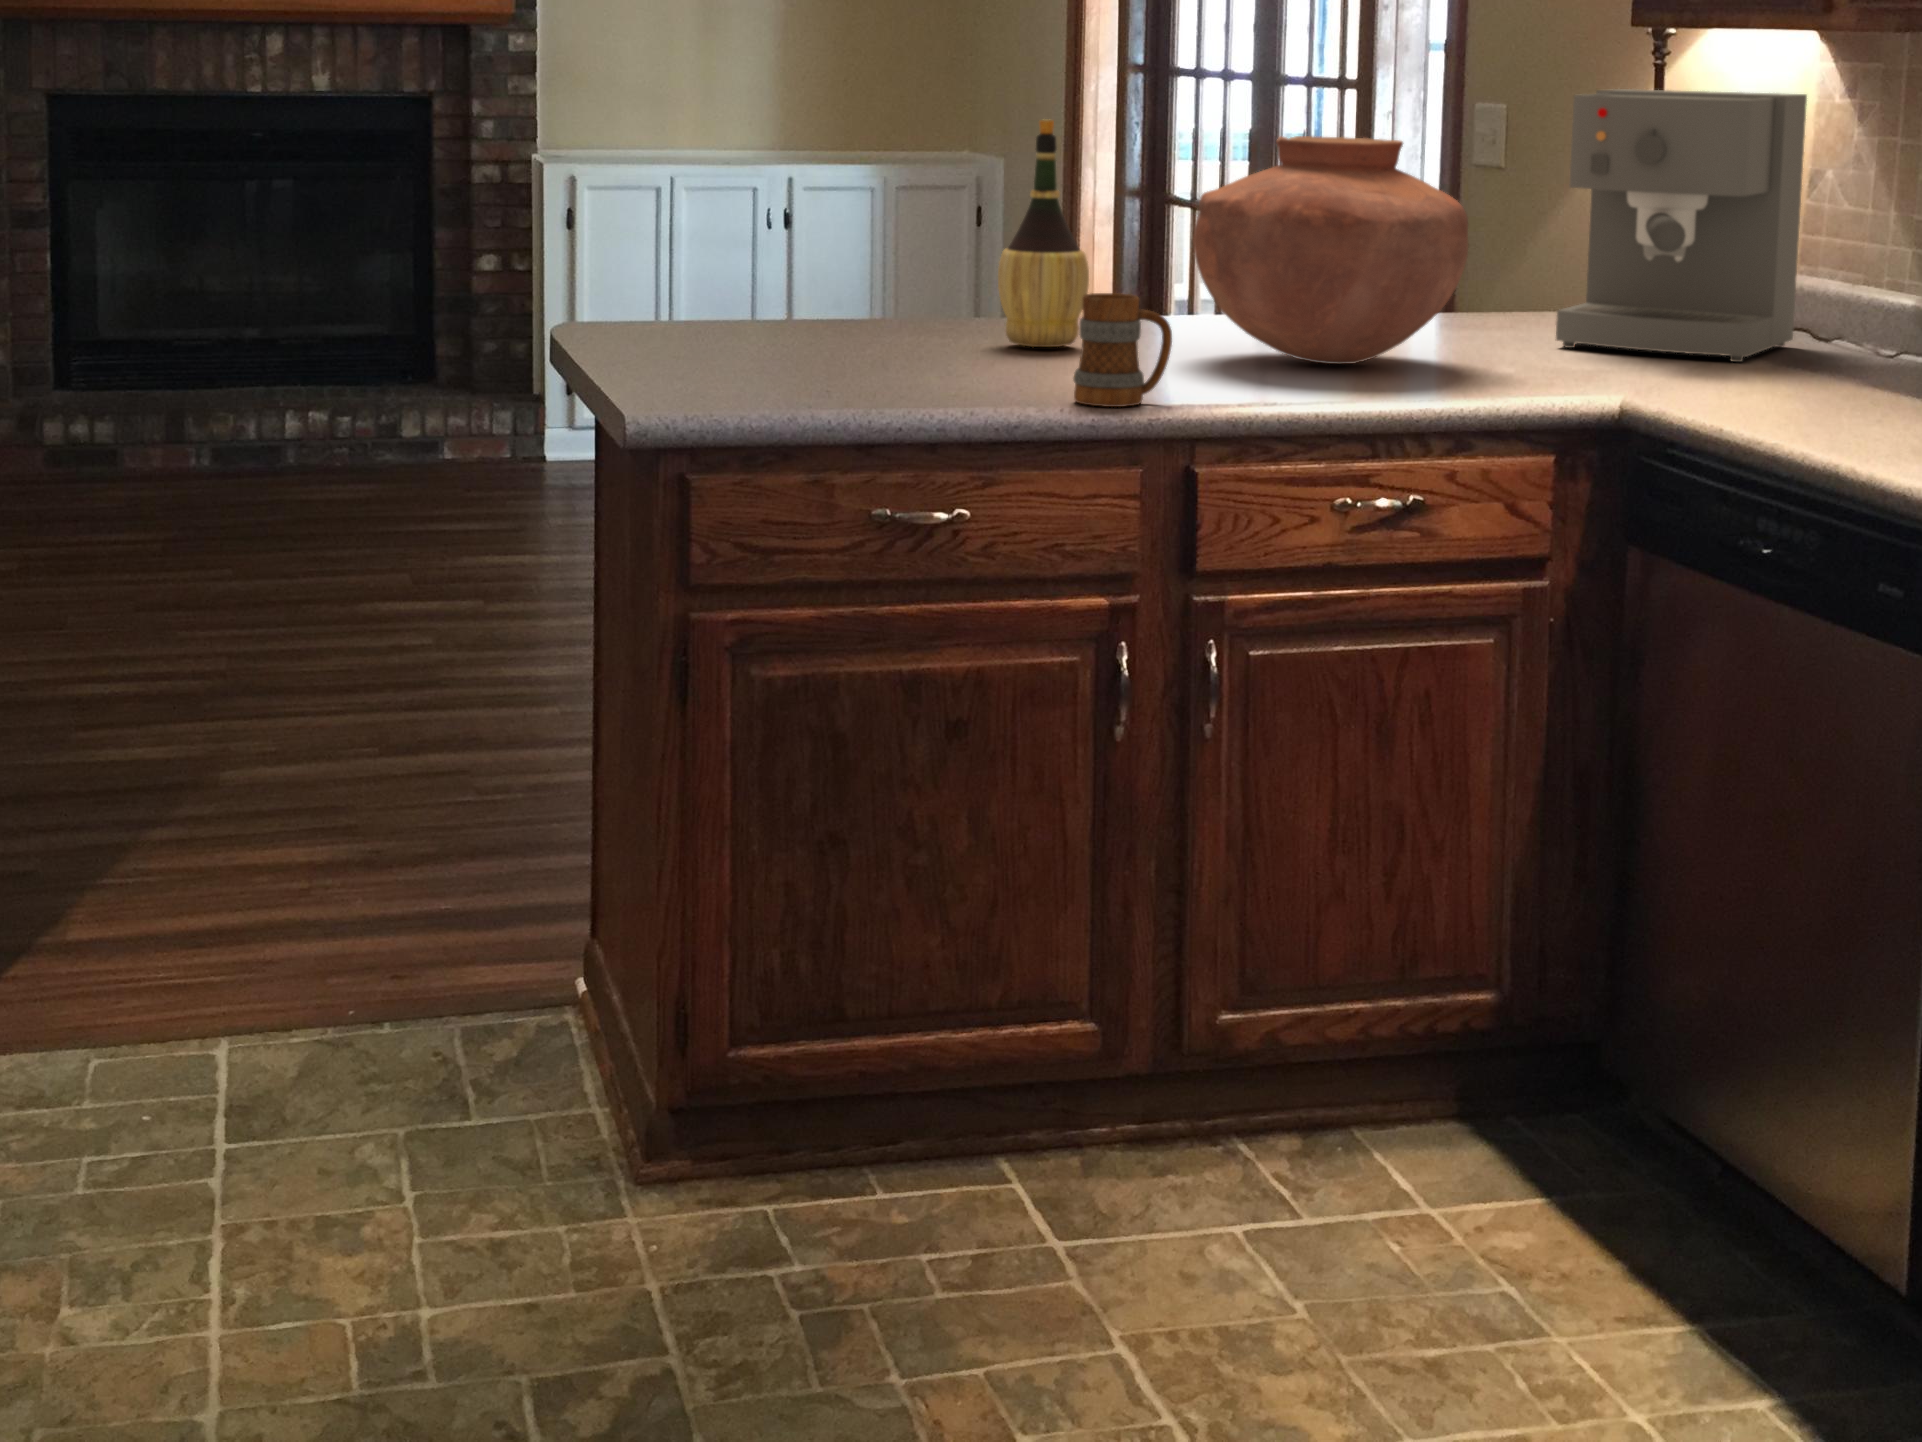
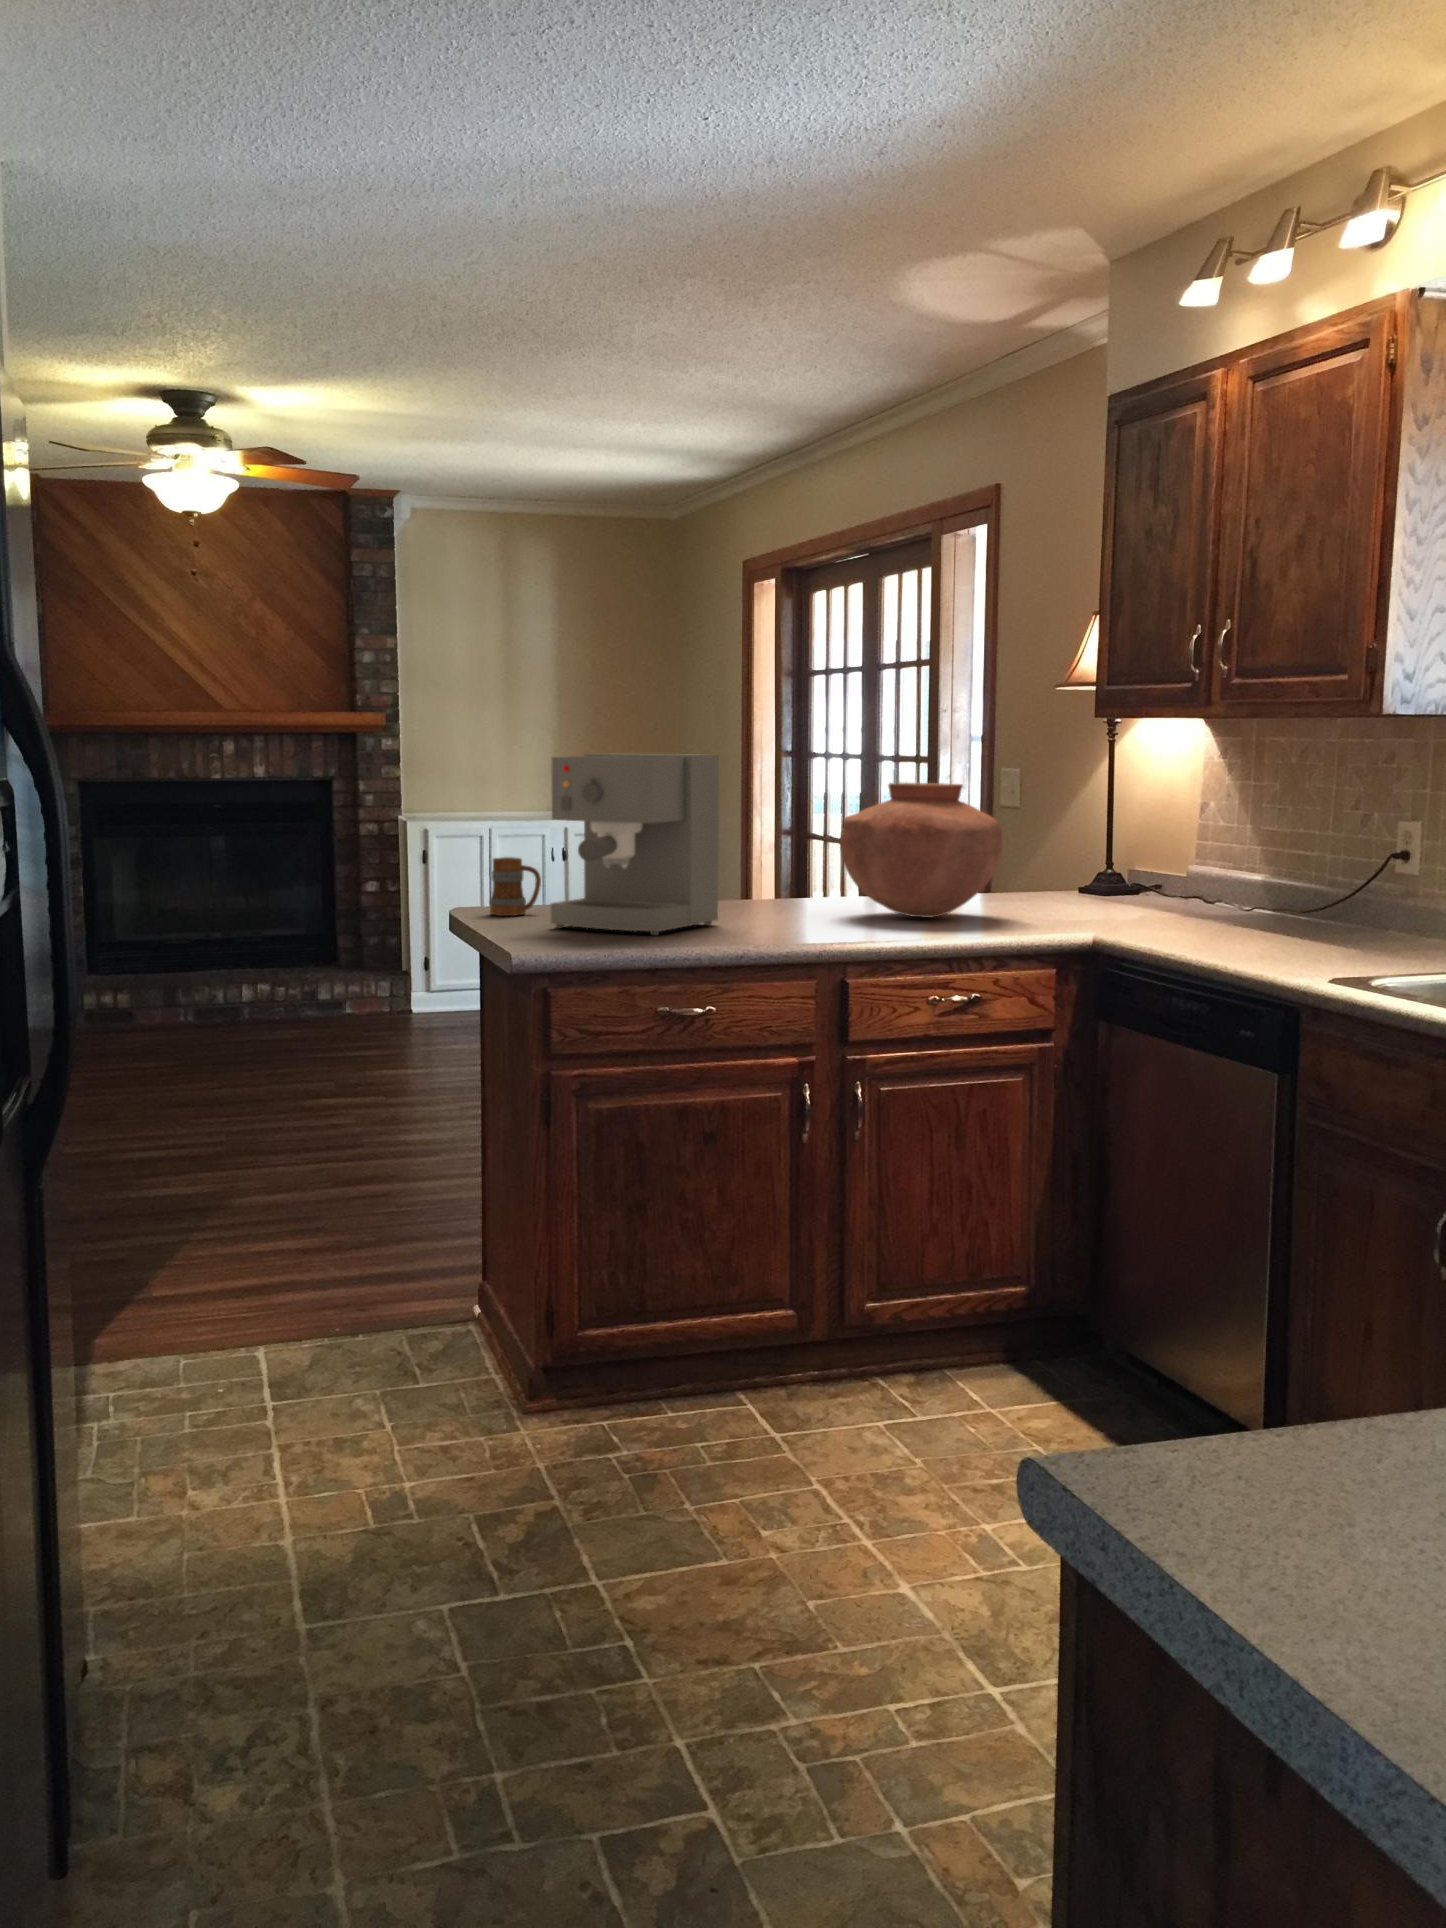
coffee maker: present [1556,89,1807,362] -> present [550,754,719,935]
wine bottle: present [998,119,1089,347] -> none [722,775,777,911]
mug: present [1073,293,1172,407] -> present [490,857,541,916]

